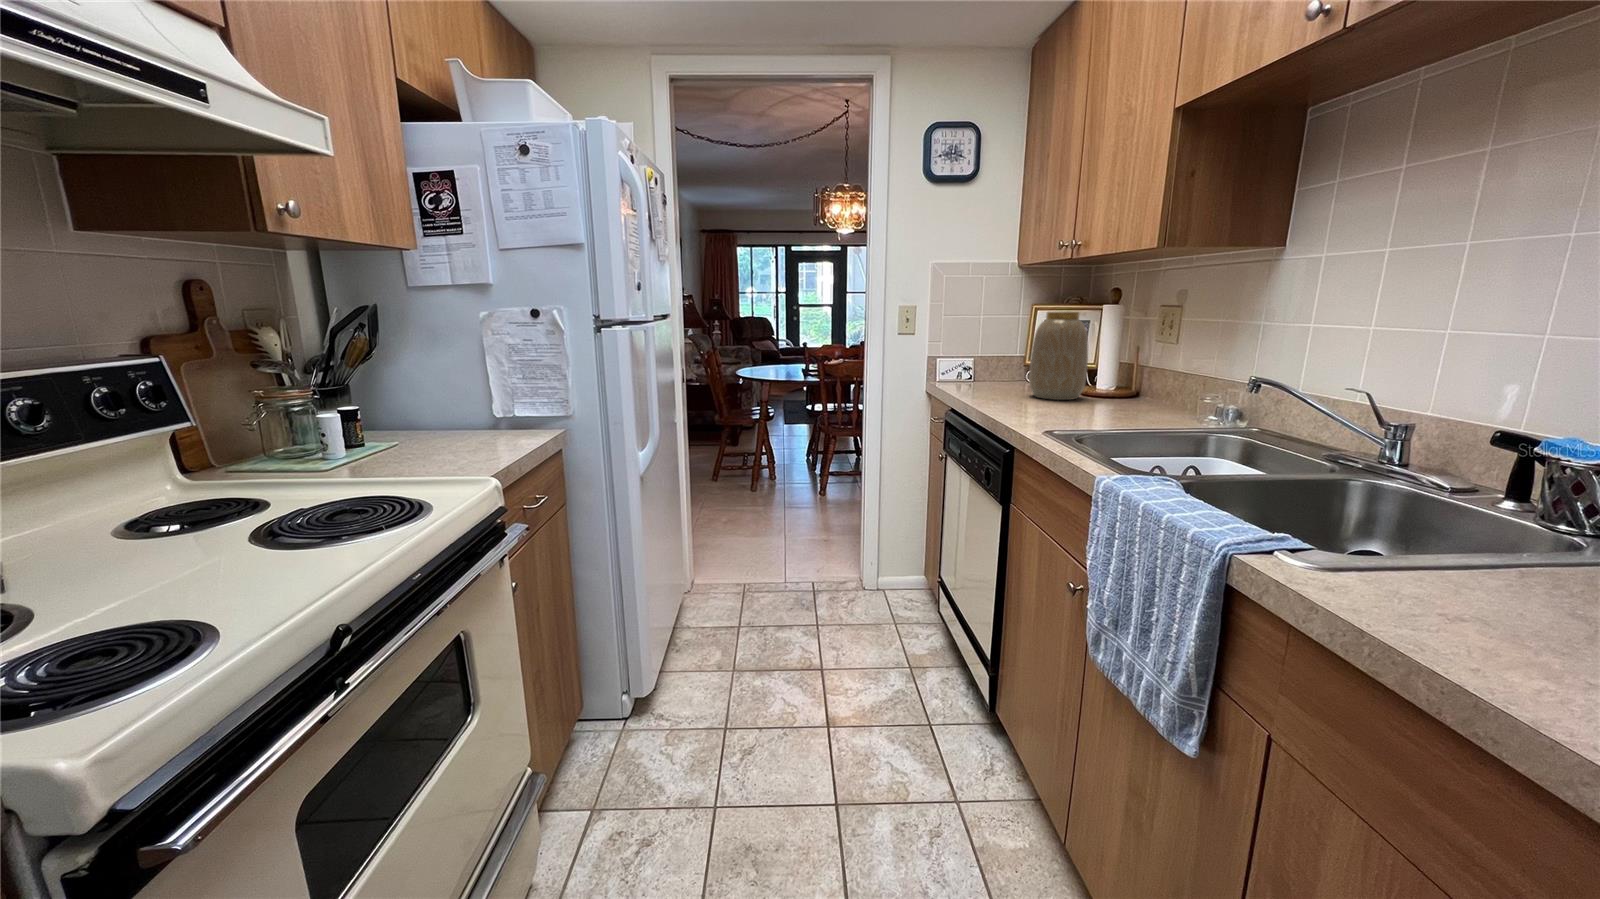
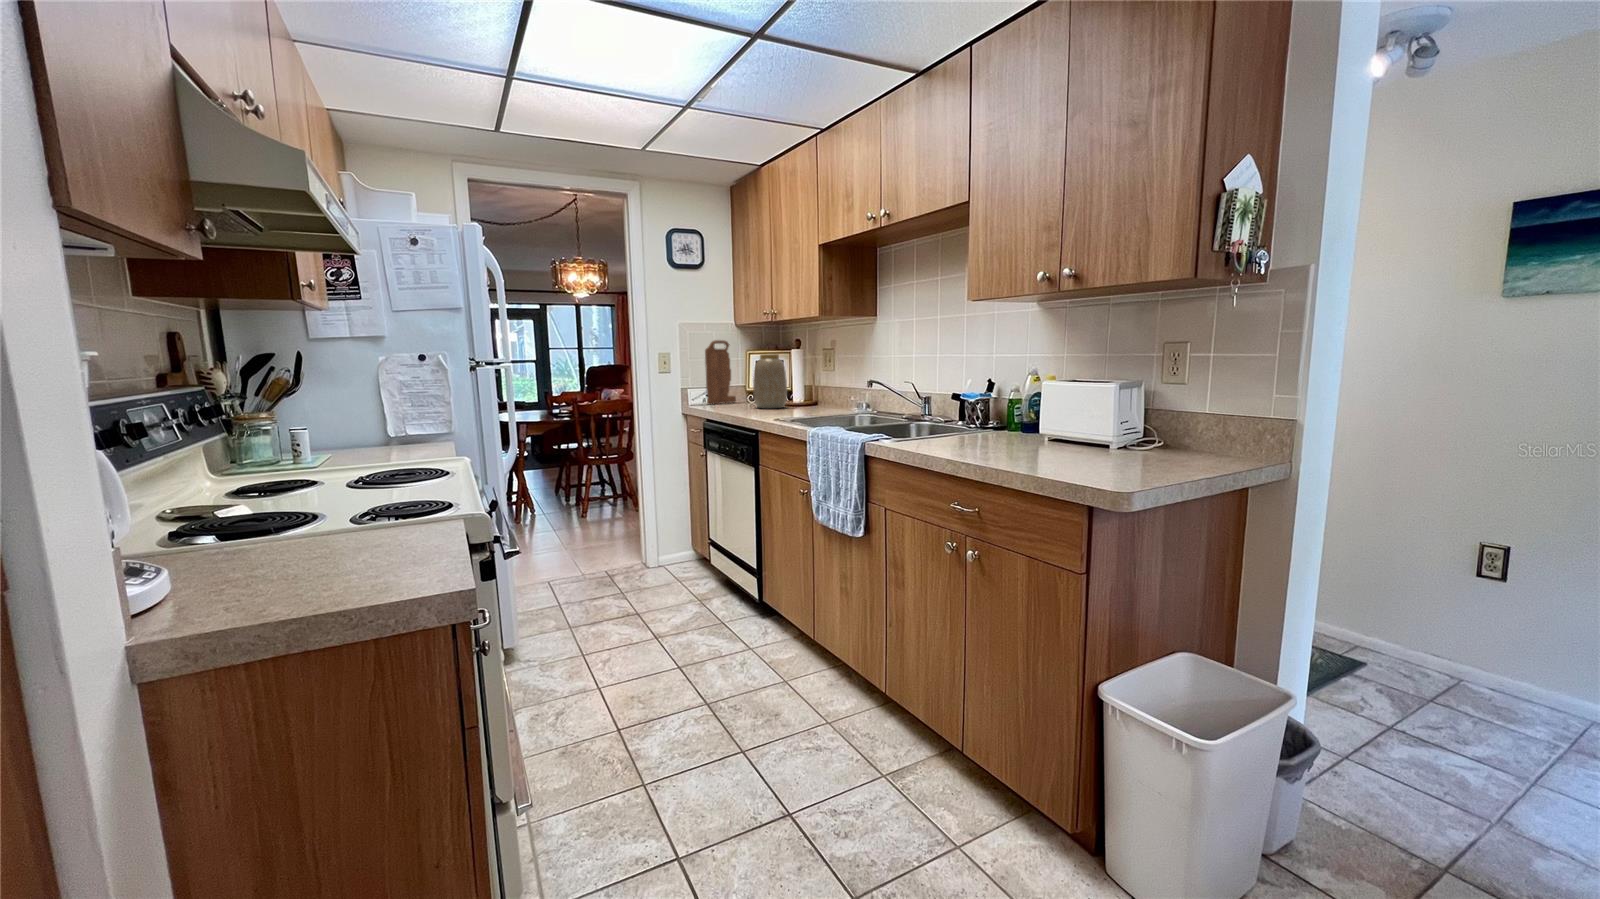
cutting board: none [962,287,1013,382] -> present [705,340,736,404]

